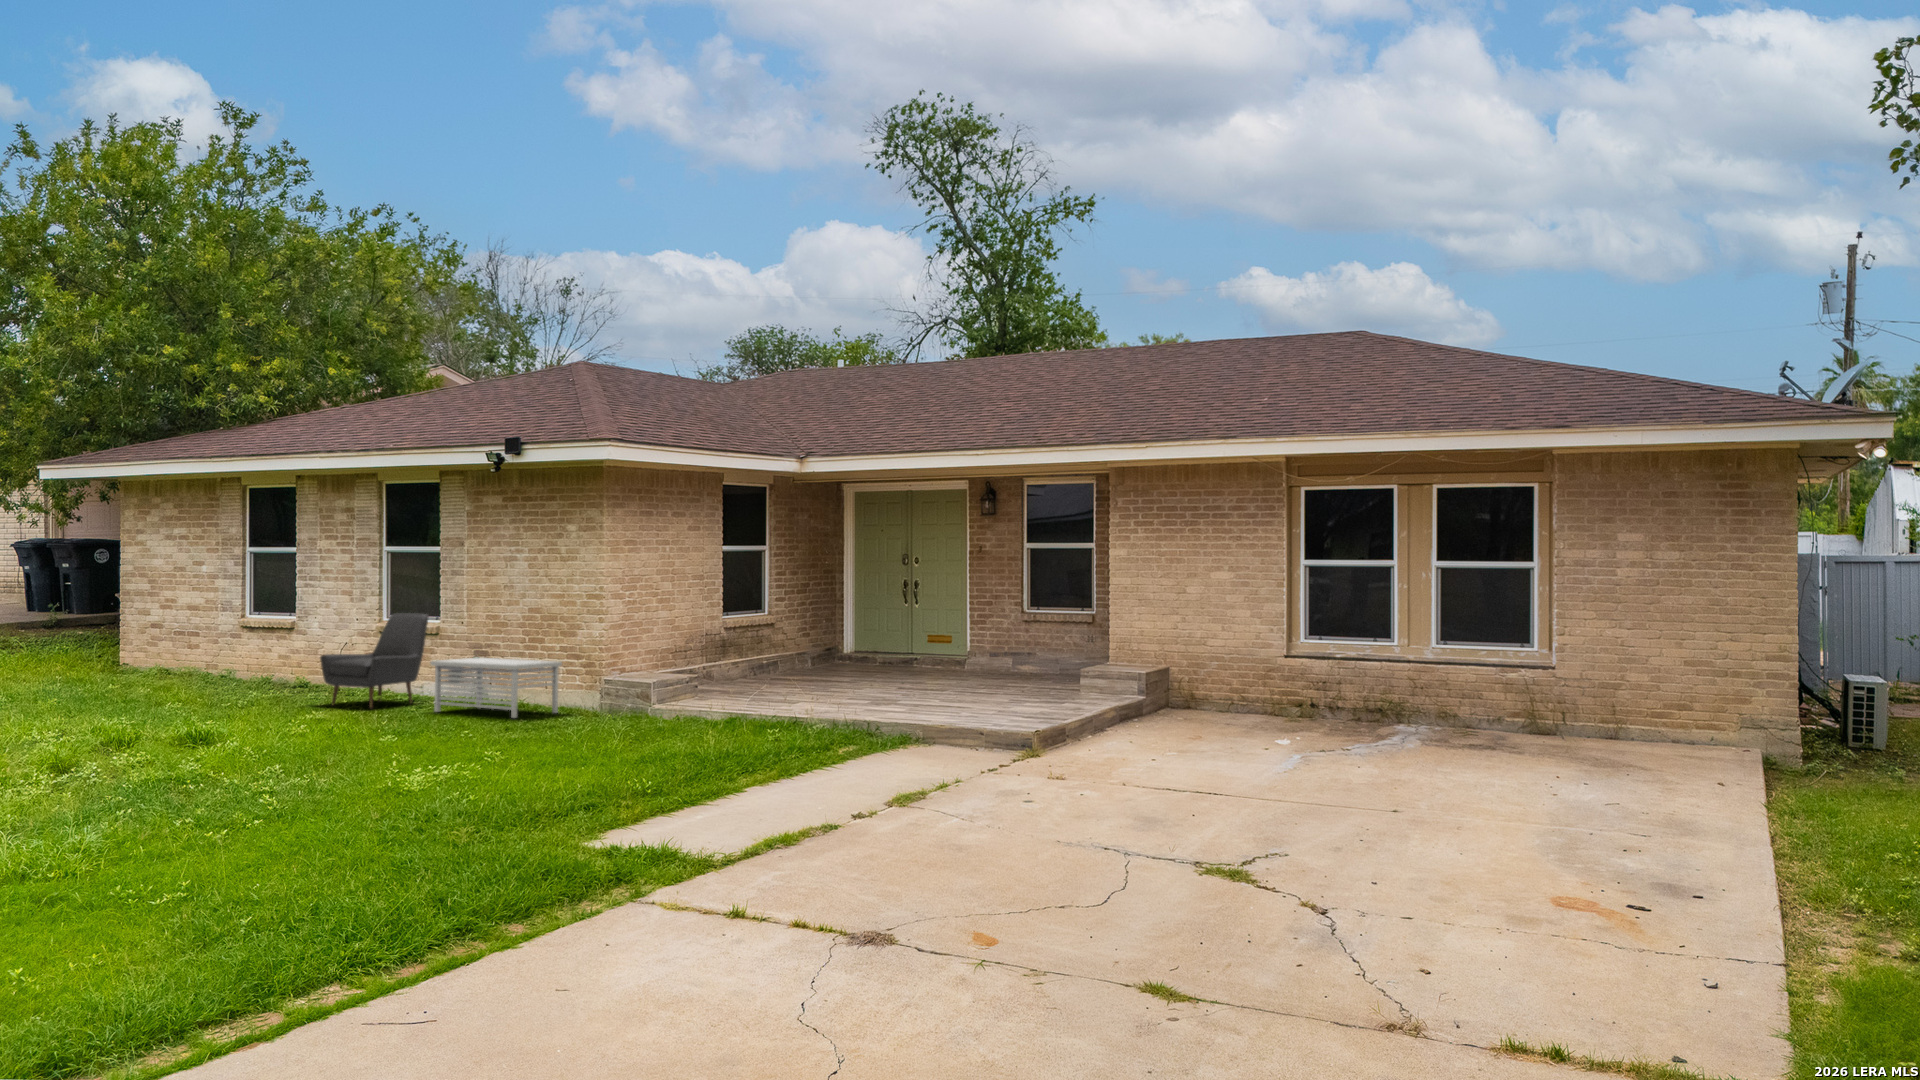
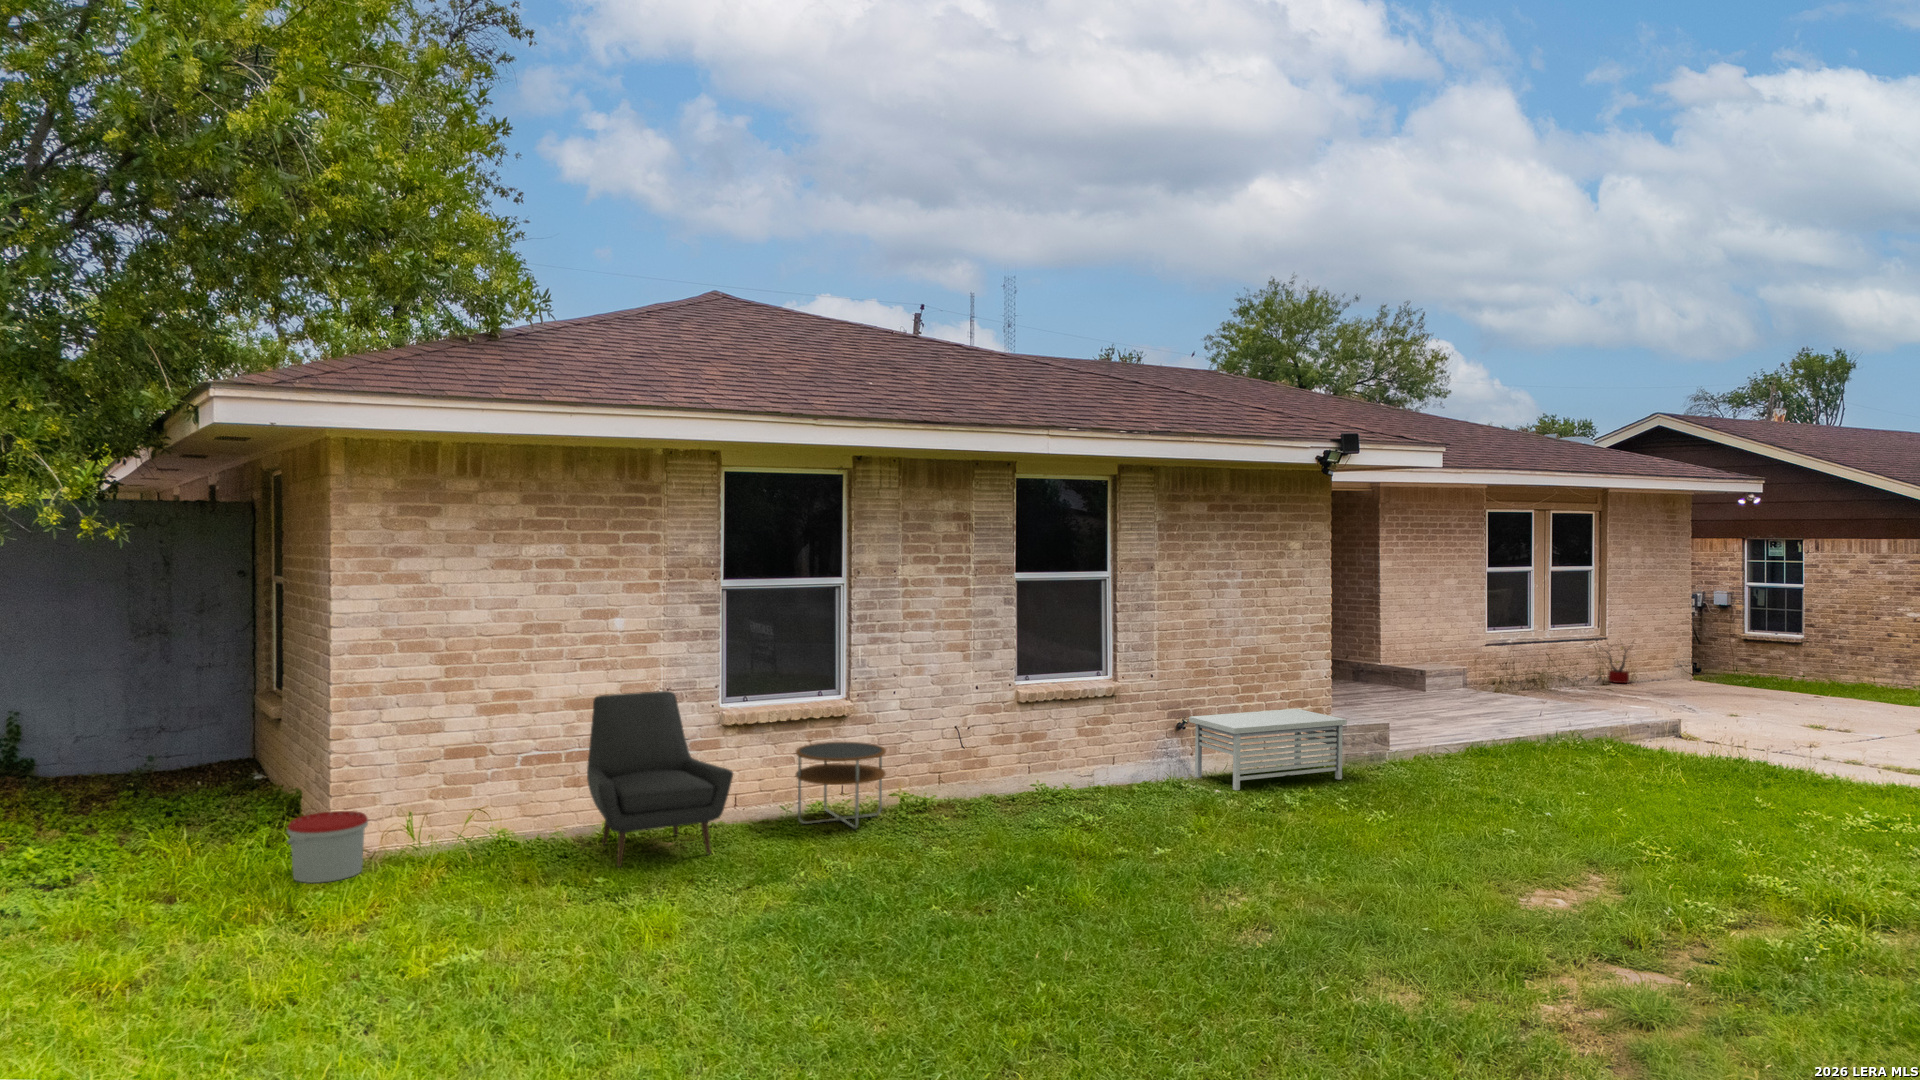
chair: present [320,613,428,708] -> present [587,691,733,867]
side table: none [221,647,285,694] -> present [796,742,886,829]
bucket: none [66,653,107,680] -> present [287,811,368,883]
decorative plant: none [1494,668,1567,741] -> present [1597,640,1629,683]

